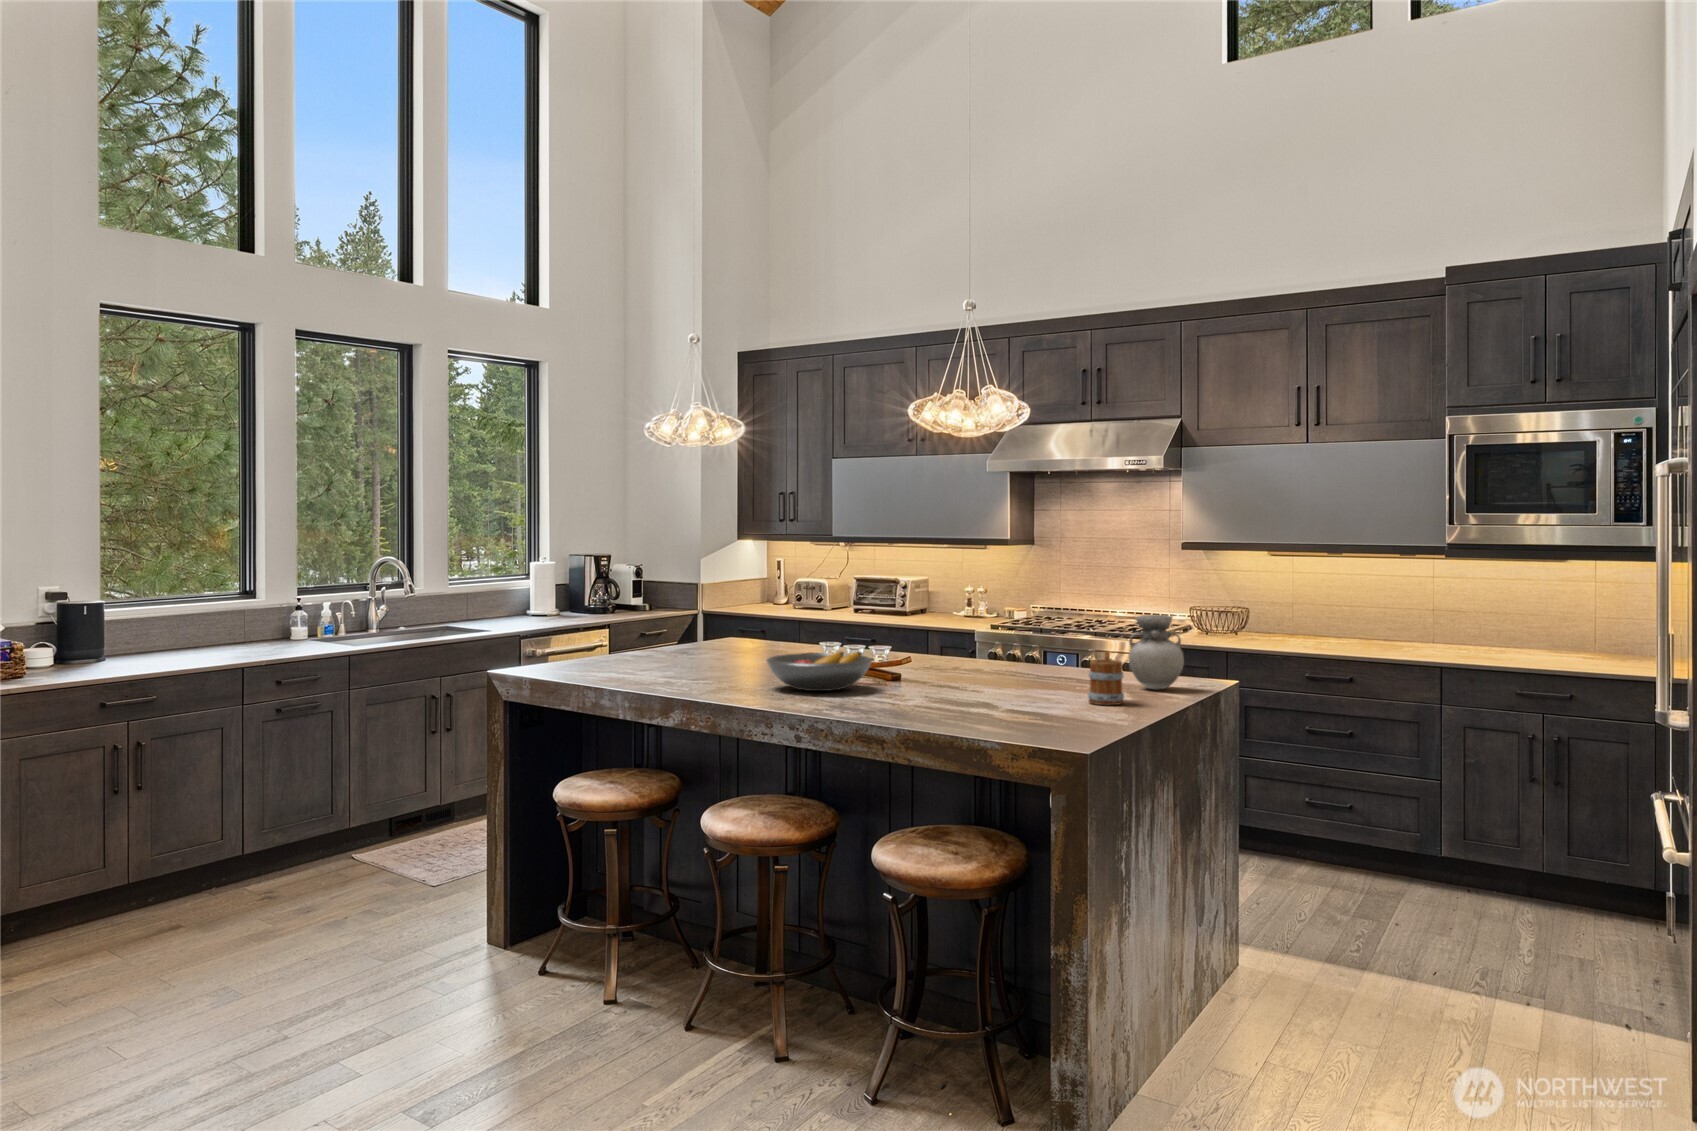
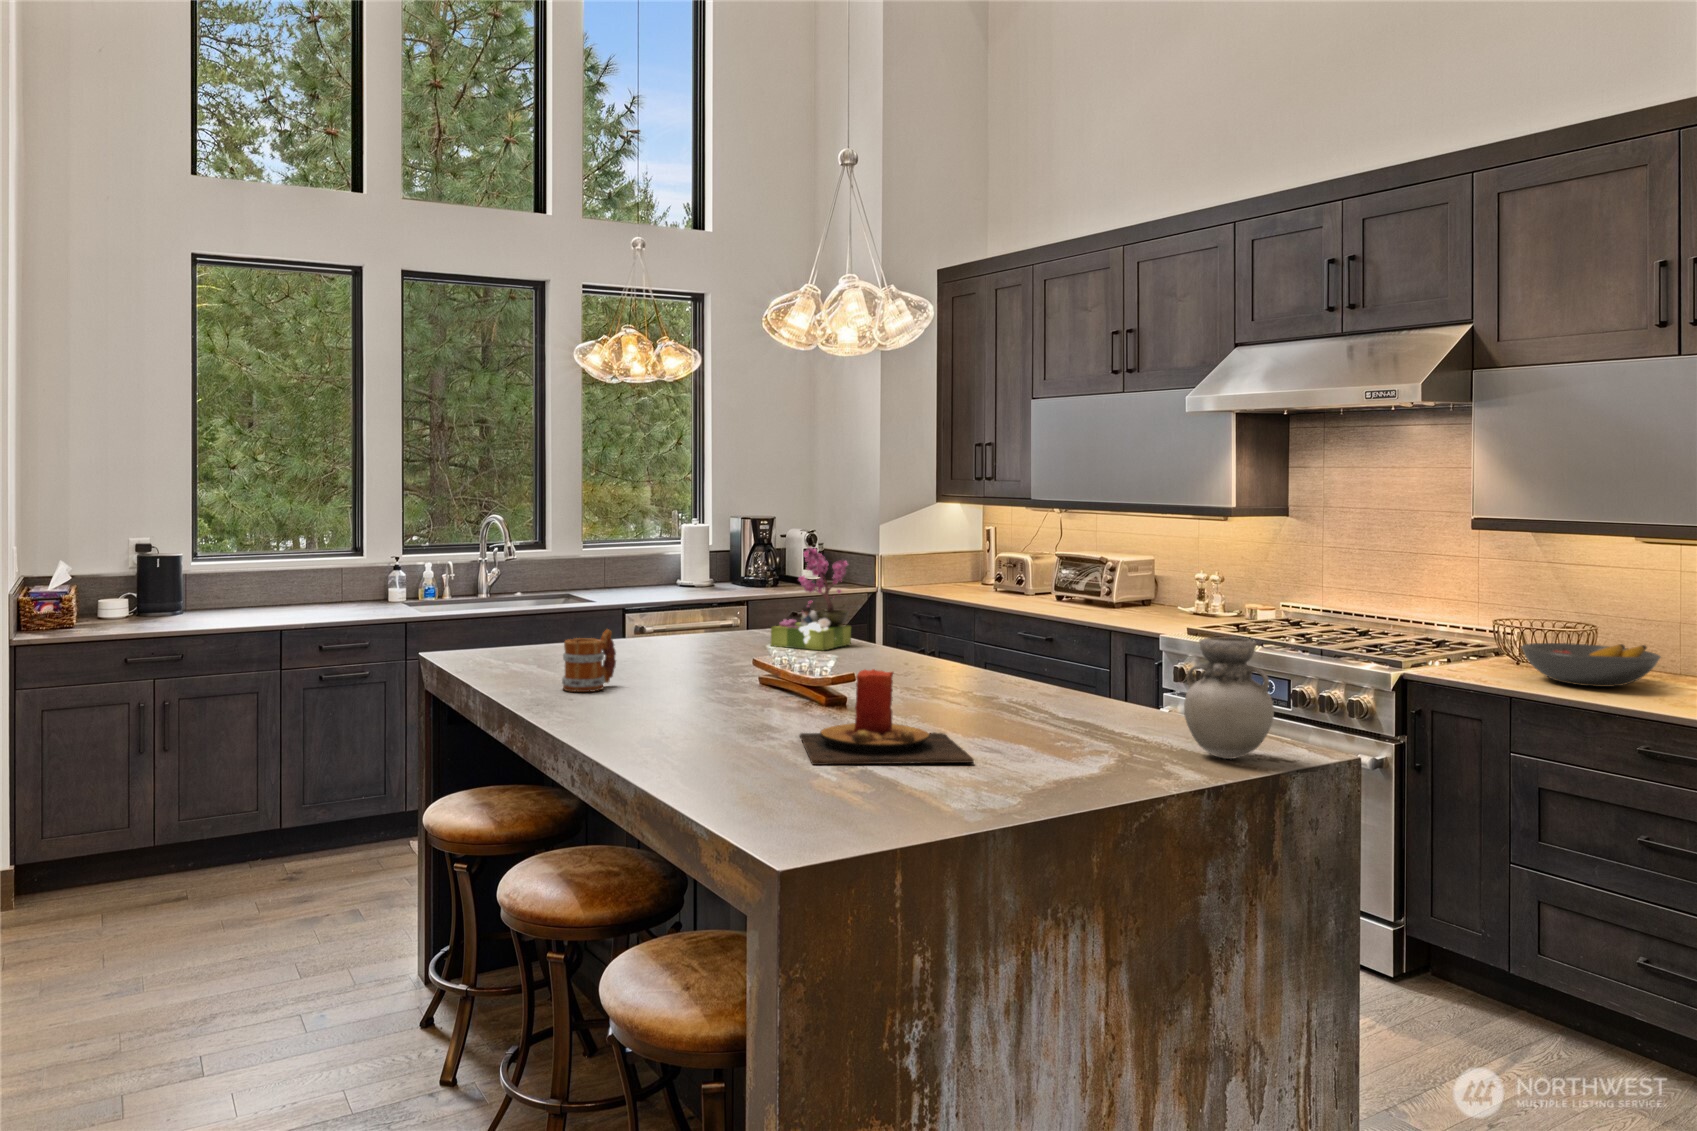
flower arrangement: none [723,572,779,653] -> present [771,547,851,650]
candle: none [902,646,1040,708] -> present [800,669,974,765]
fruit bowl: present [767,651,872,691] -> present [1521,643,1661,687]
mug: present [1088,651,1124,705] -> present [562,629,616,692]

